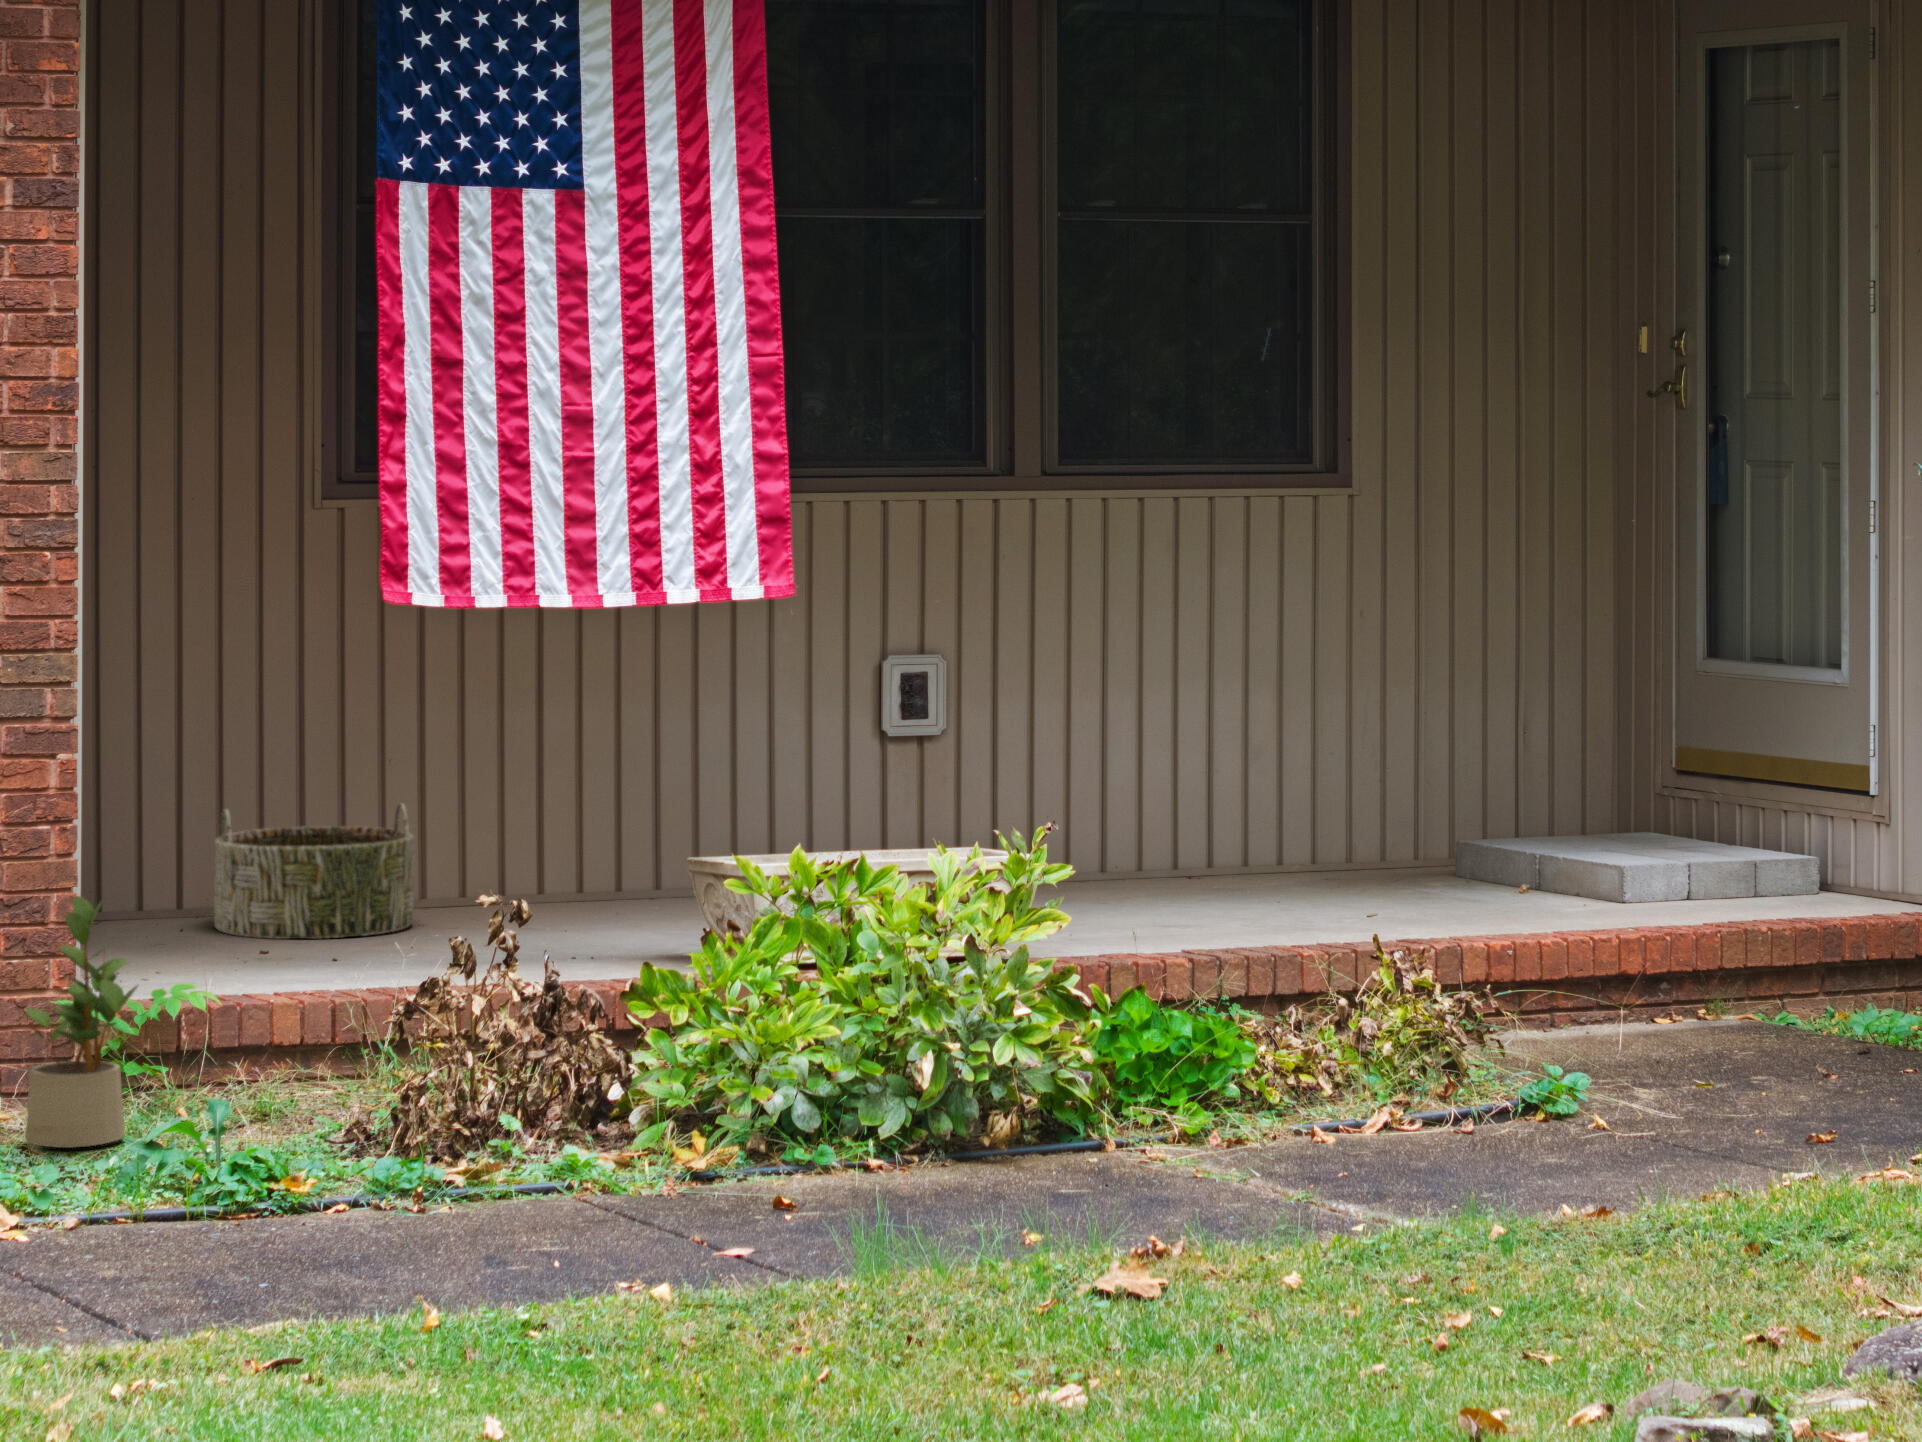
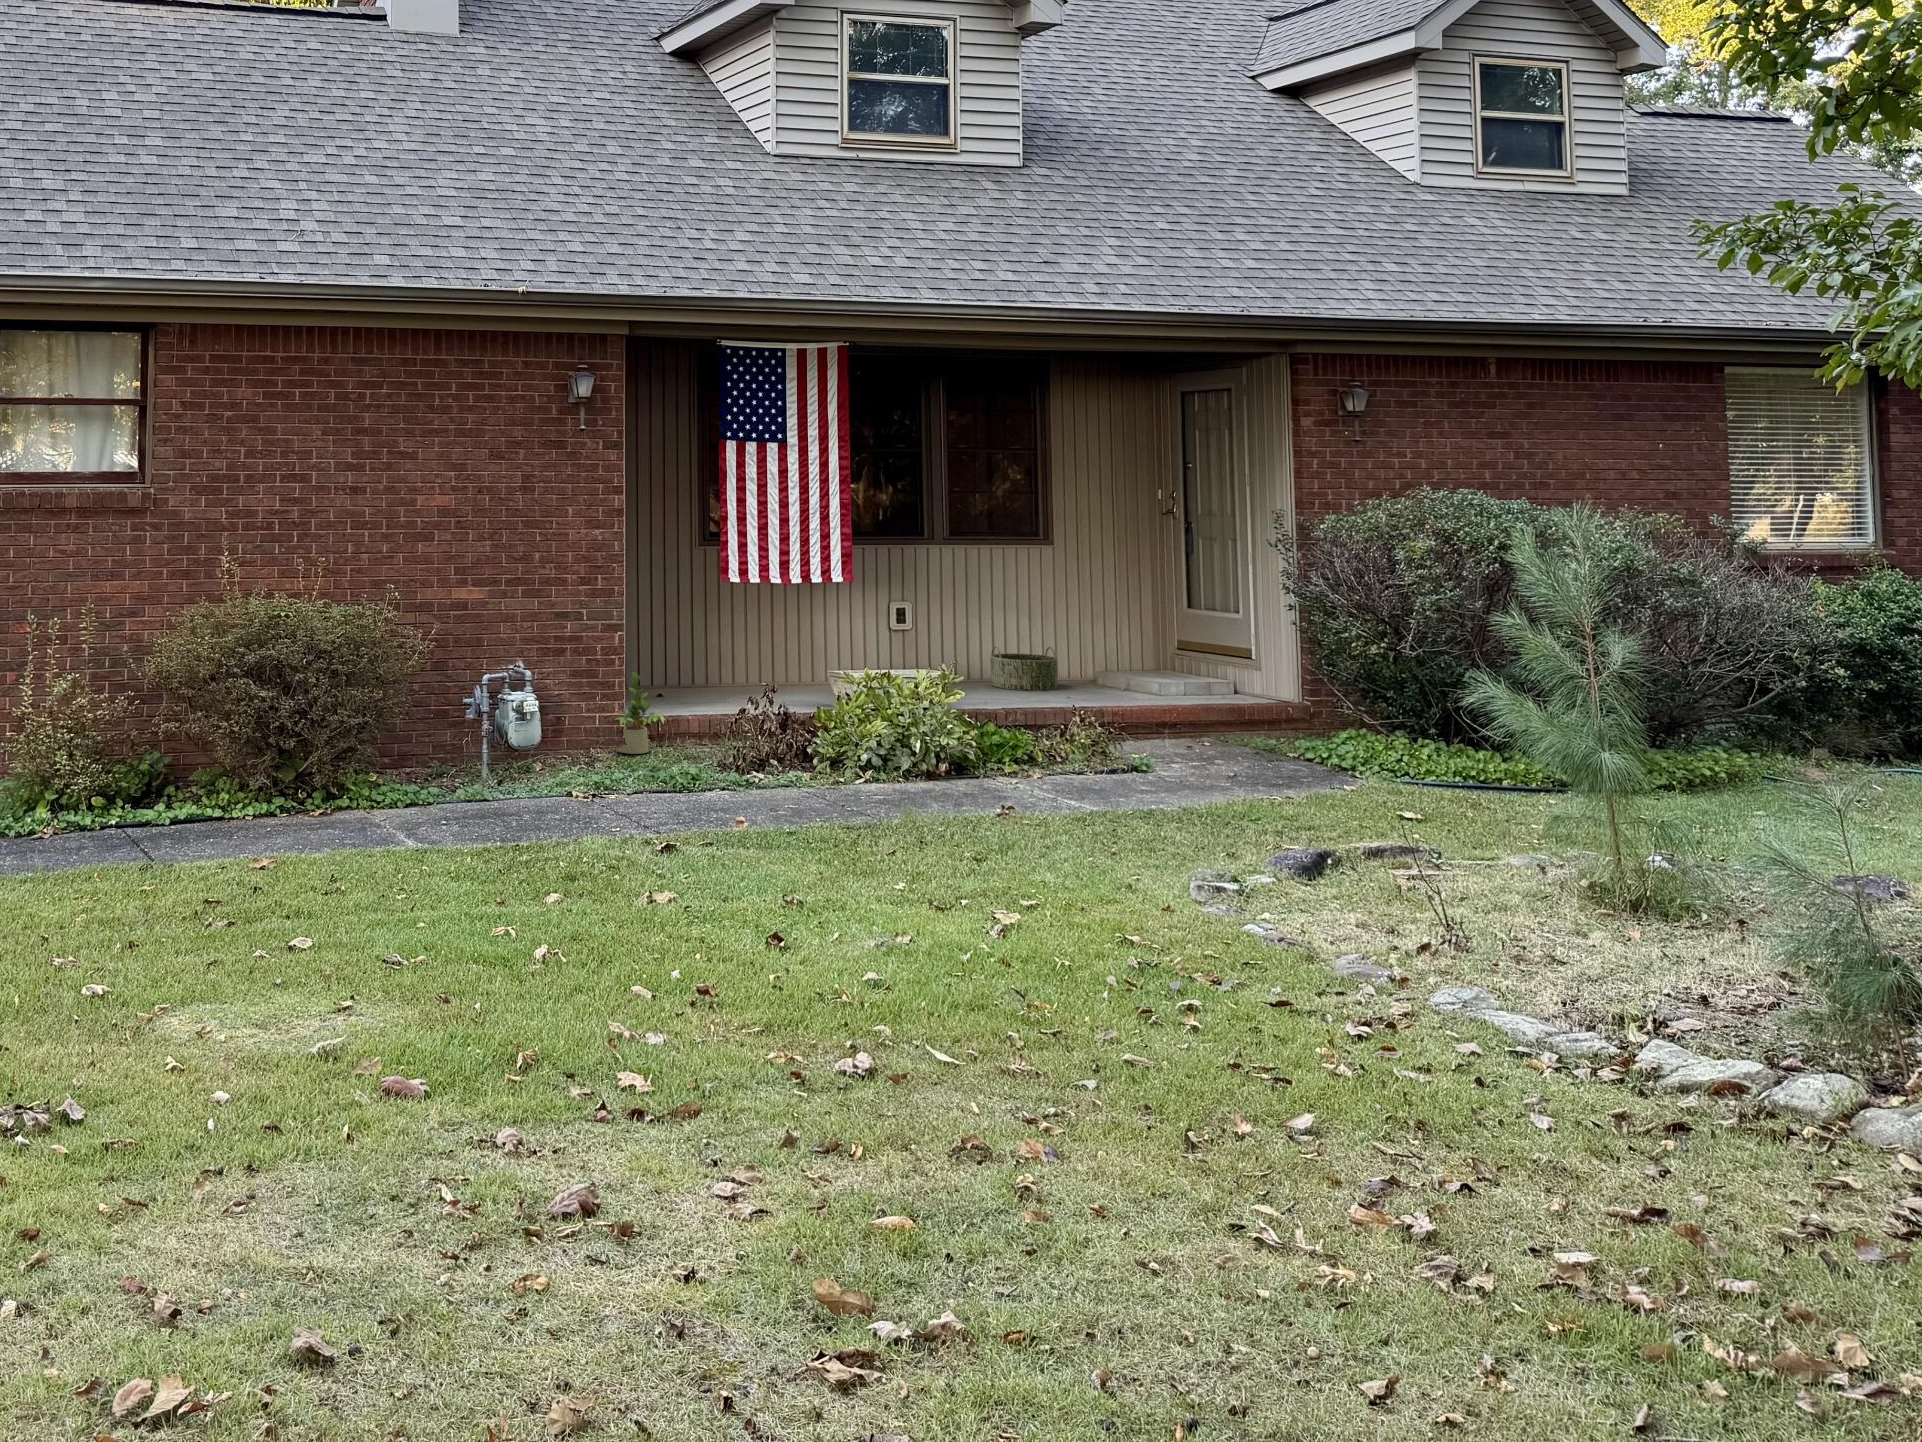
basket: present [214,803,414,939] -> present [990,647,1058,691]

